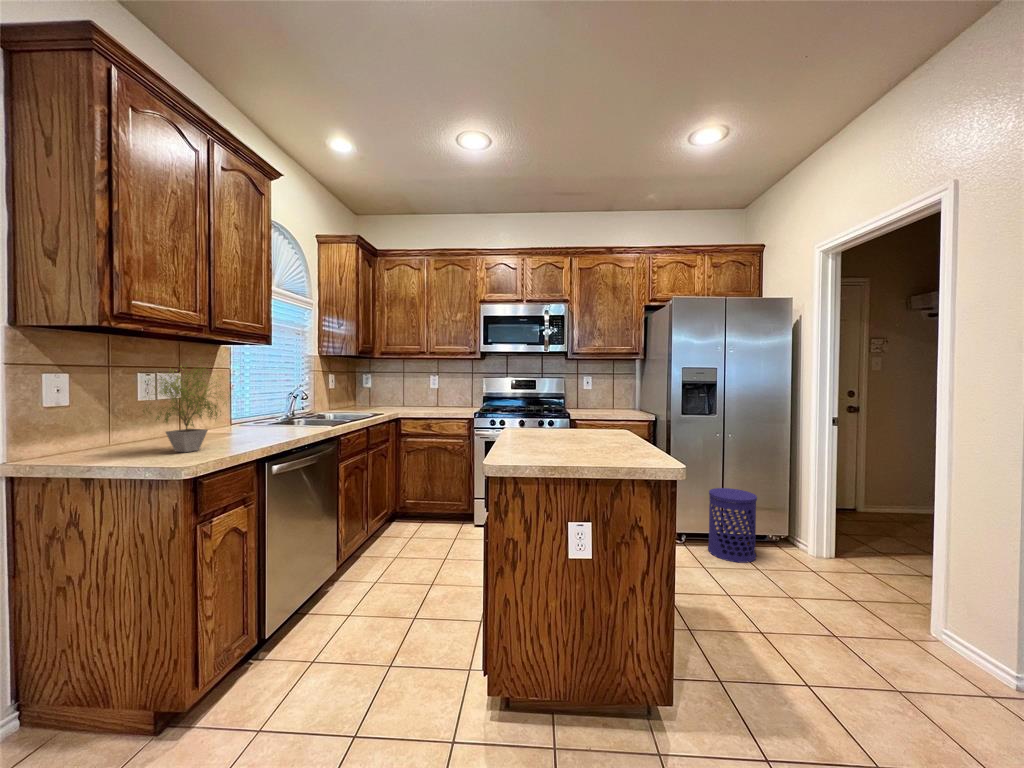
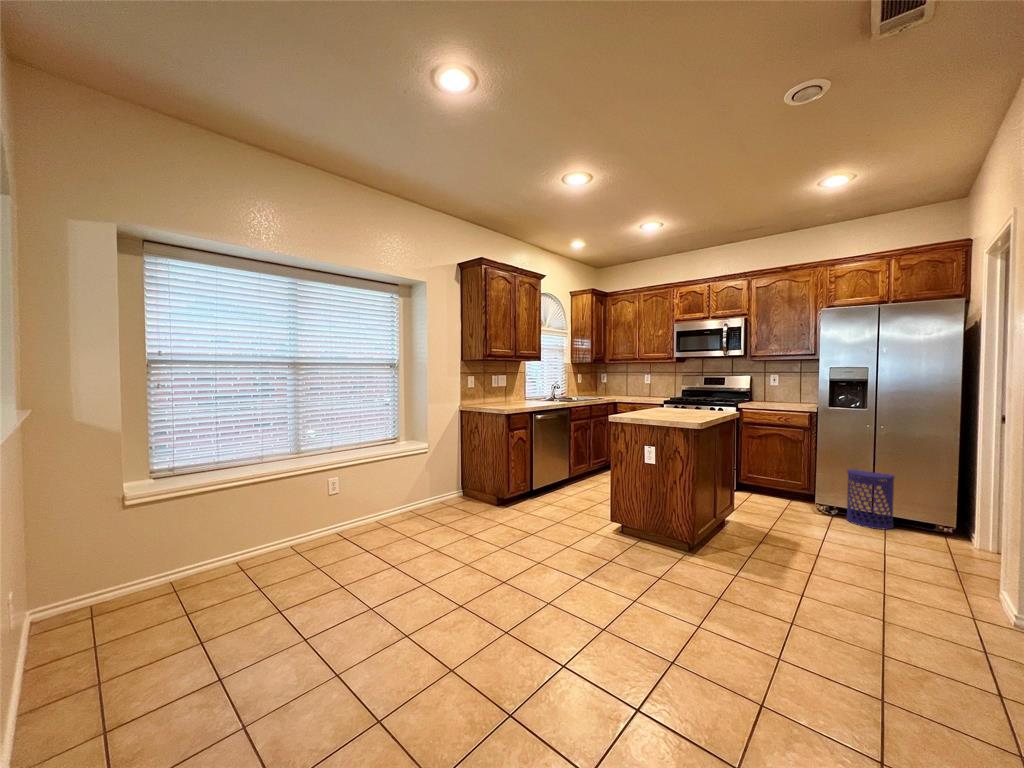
potted plant: present [143,358,223,452] -> none [491,369,523,407]

